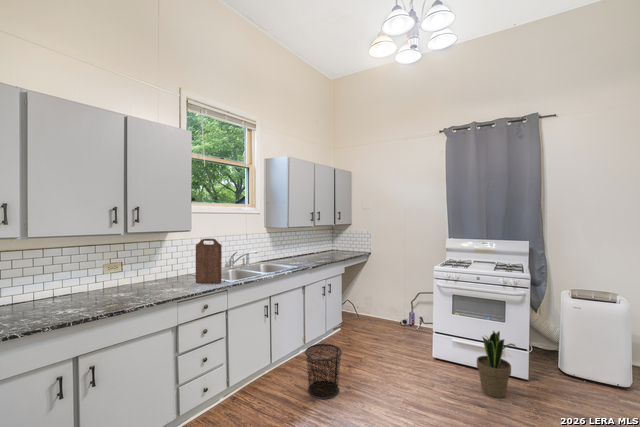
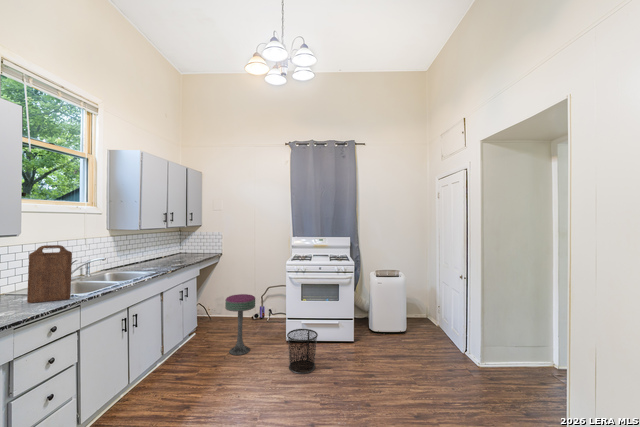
bar stool: none [362,296,393,362] -> present [225,294,255,355]
potted plant: present [477,331,516,398] -> none [323,308,350,359]
waste bin: present [305,344,342,399] -> present [287,329,318,374]

